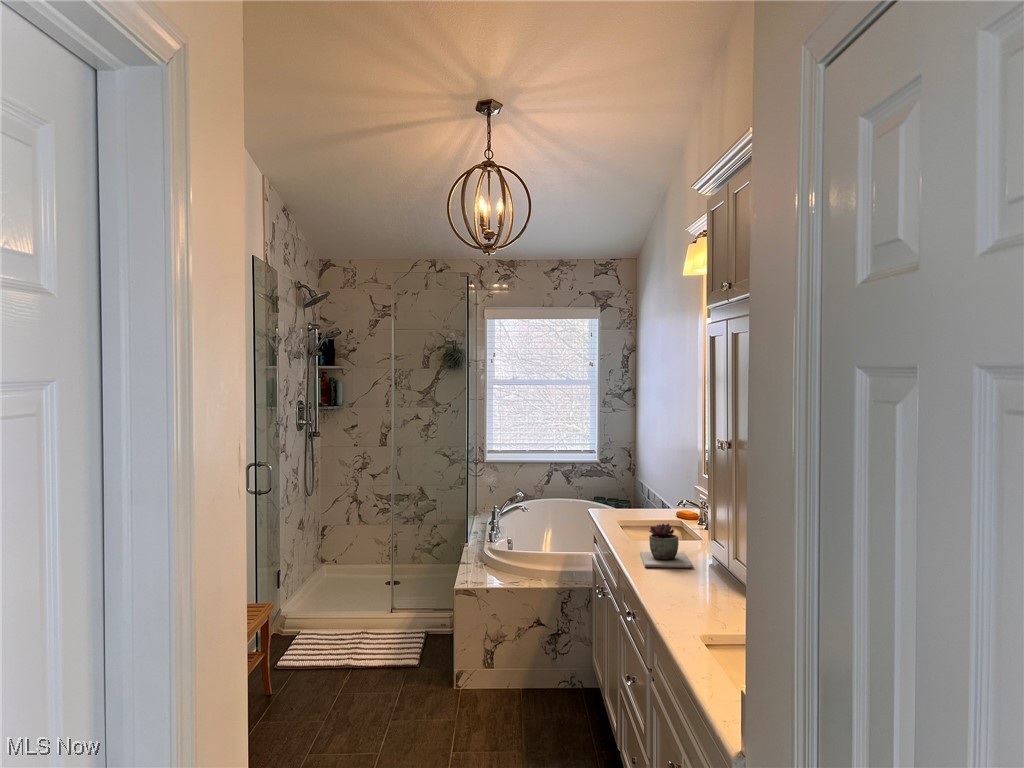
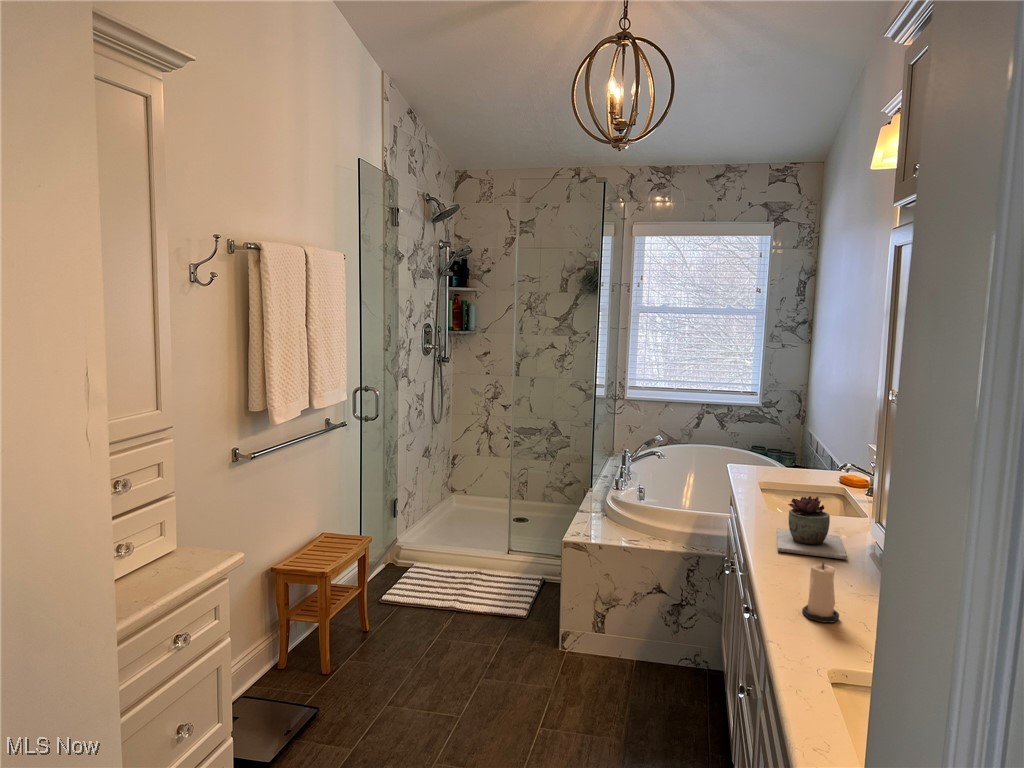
candle: none [673,564,697,607] -> present [802,563,839,622]

